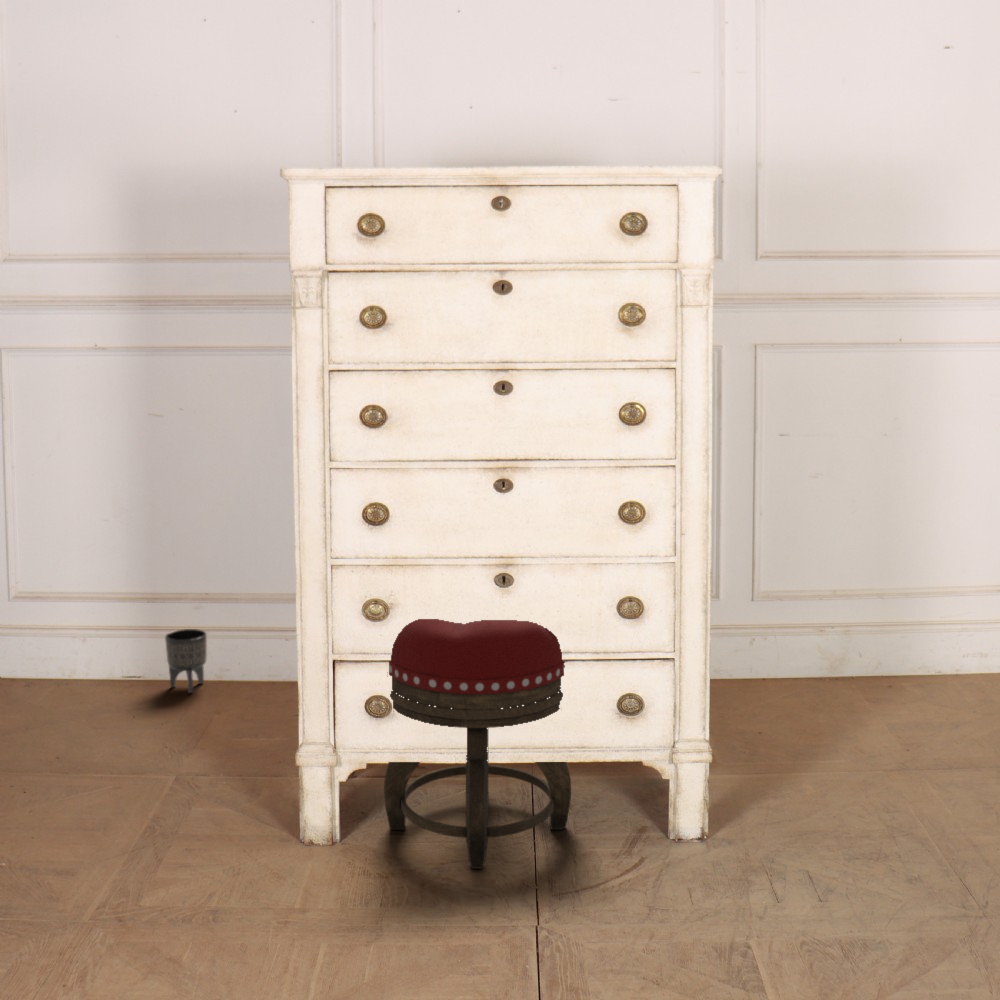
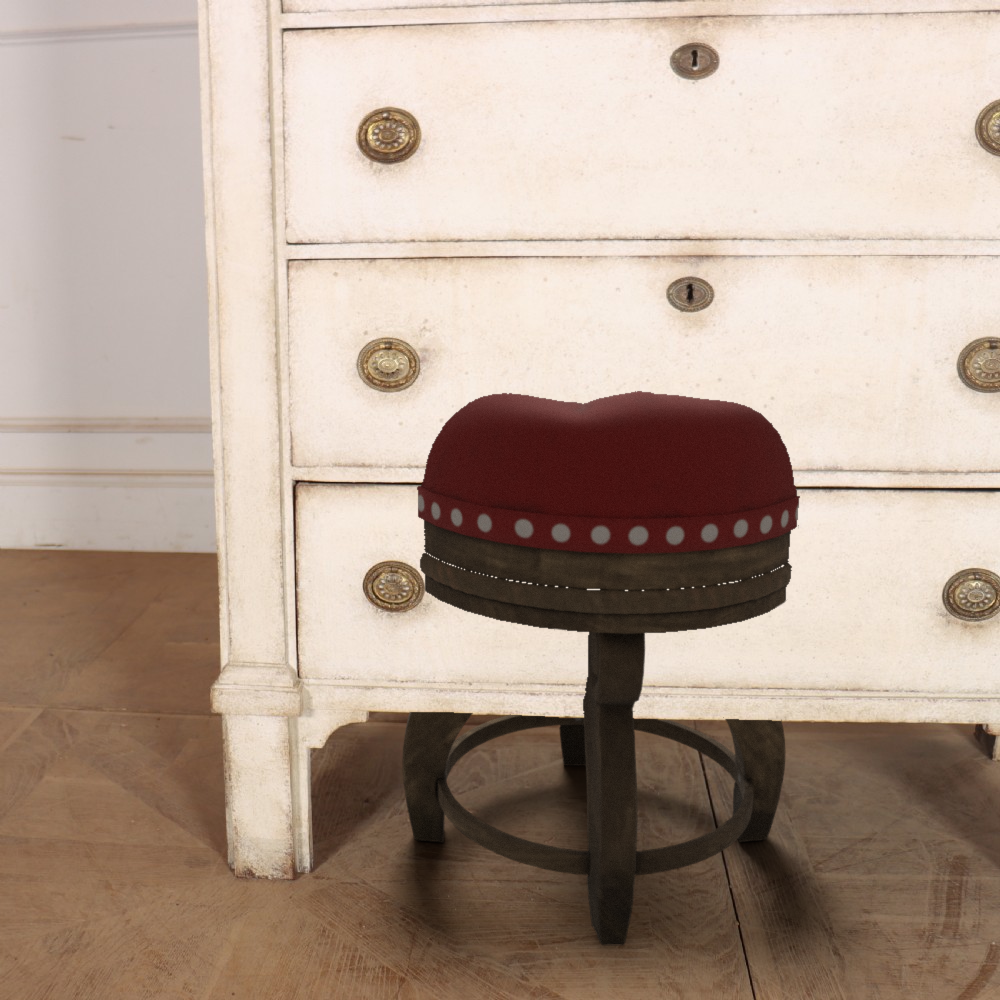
planter: present [165,629,207,693] -> none [49,488,117,585]

